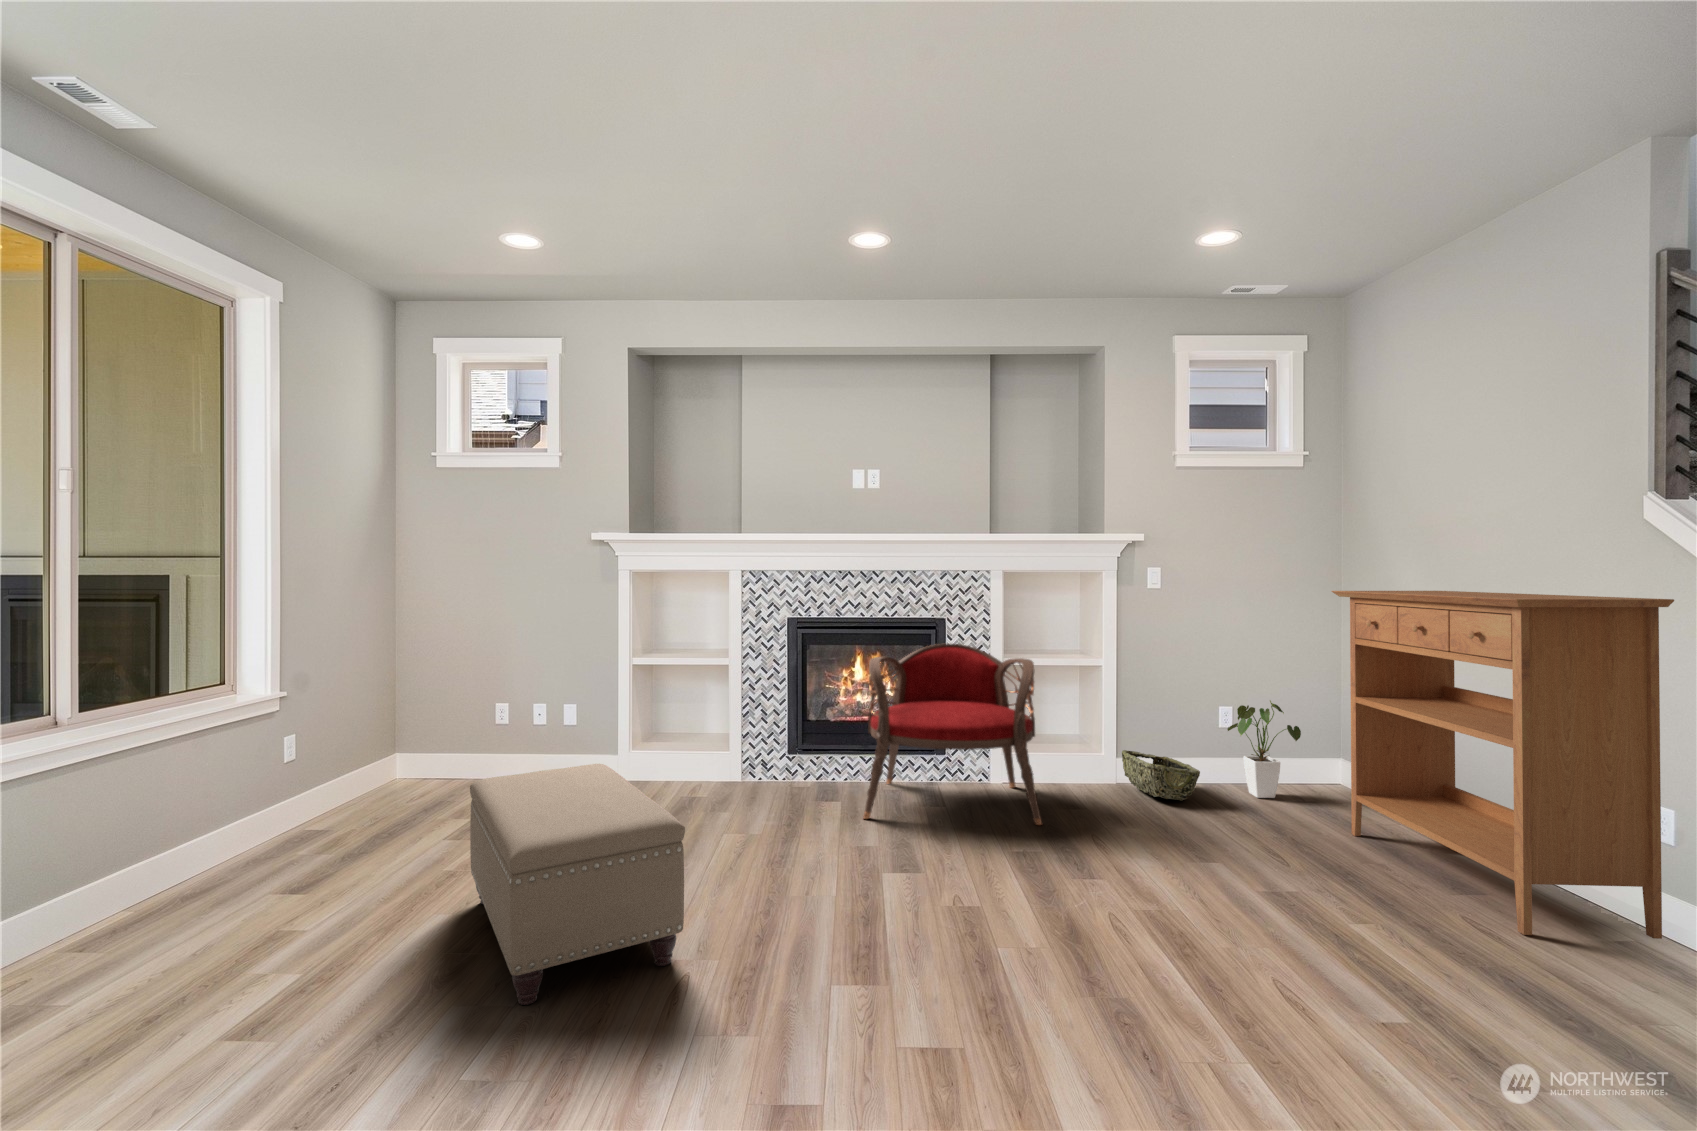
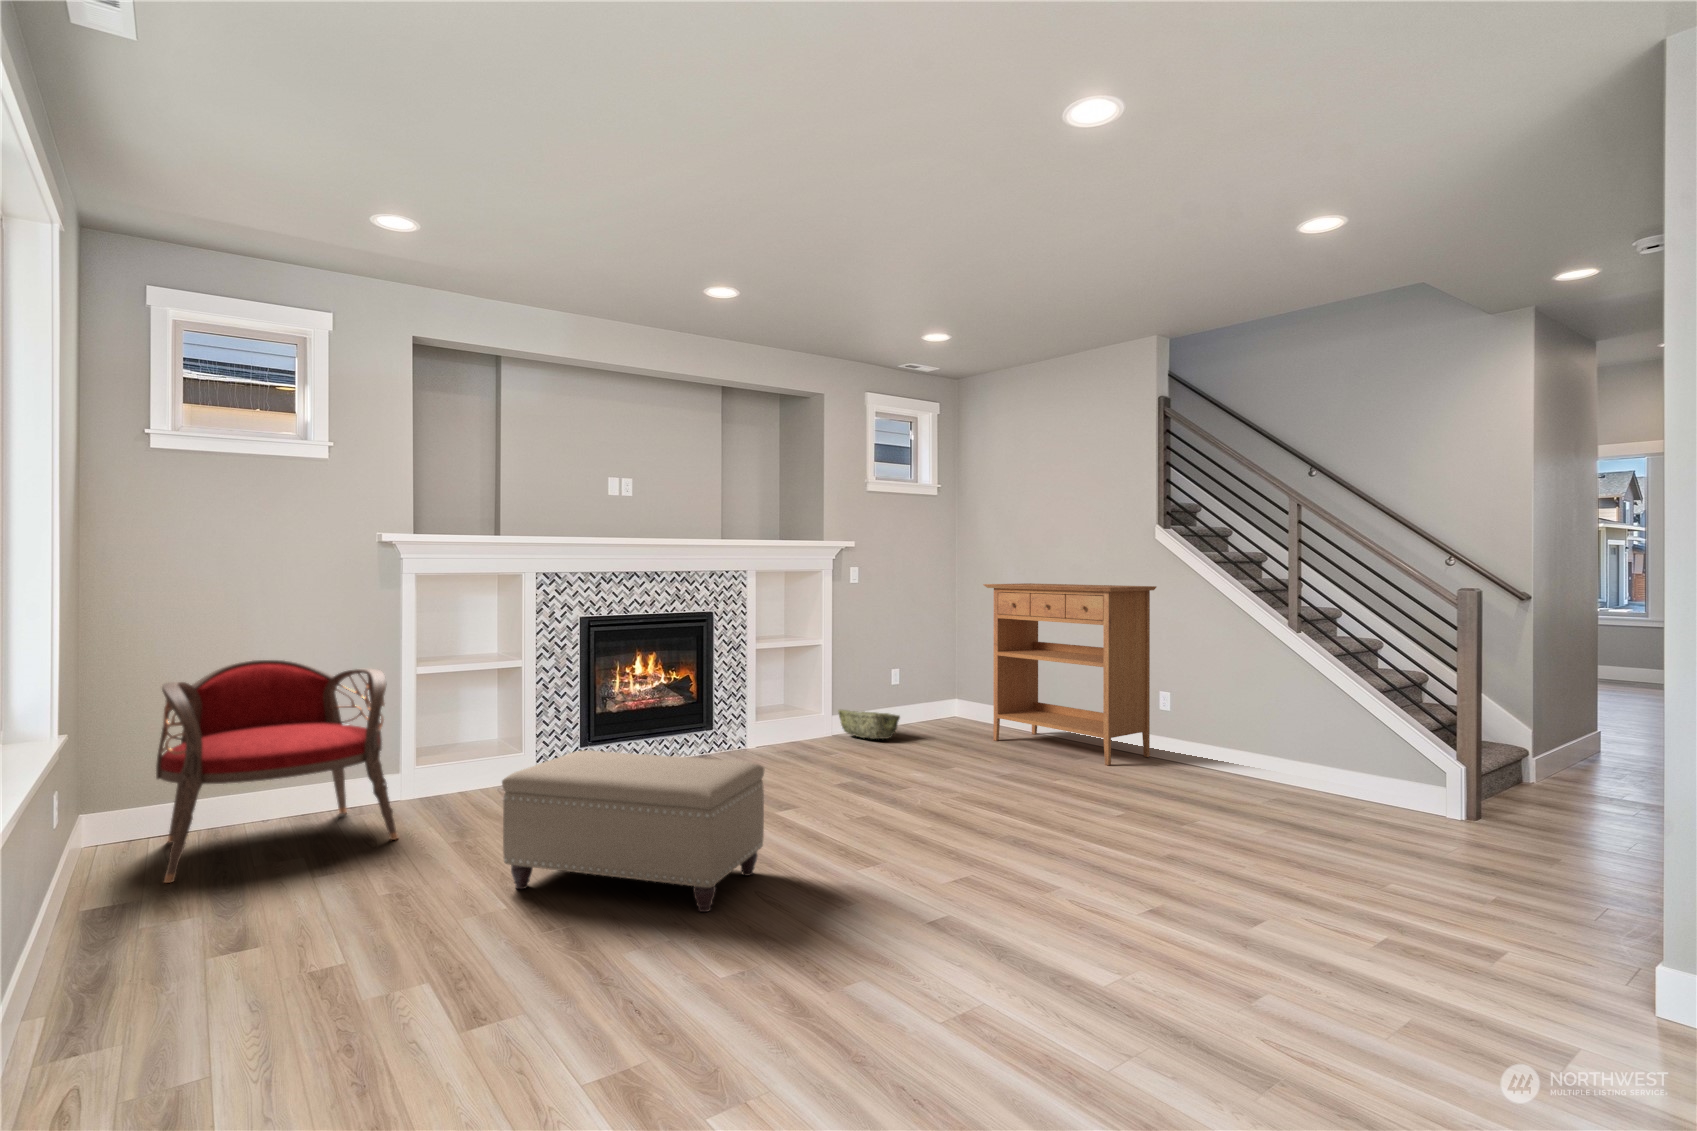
armchair: present [863,644,1042,825] -> present [156,660,398,883]
house plant: present [1227,700,1301,798] -> none [899,663,951,731]

